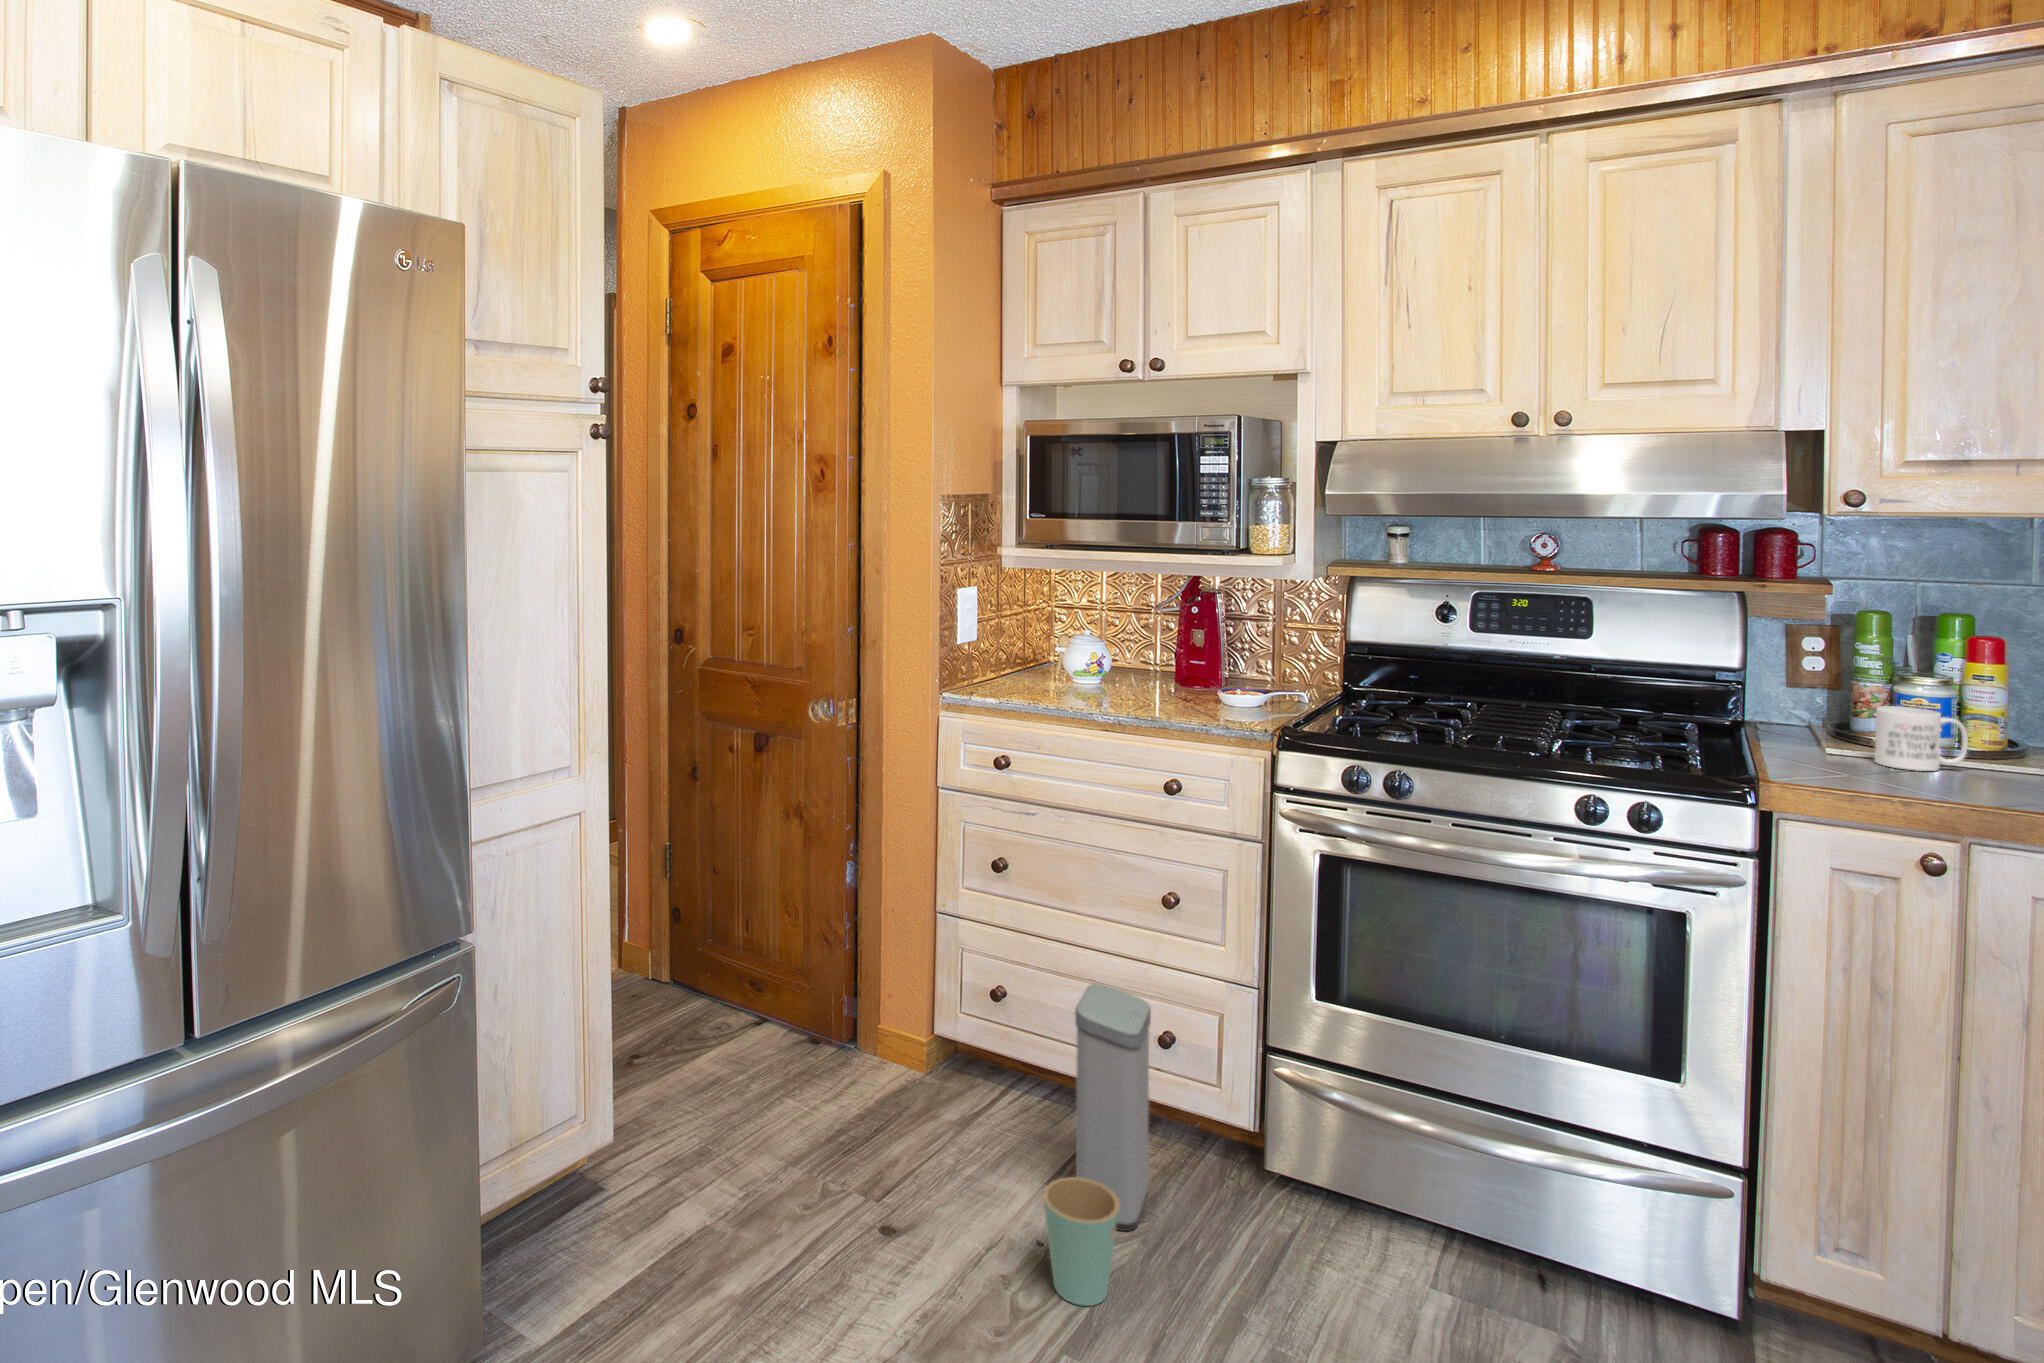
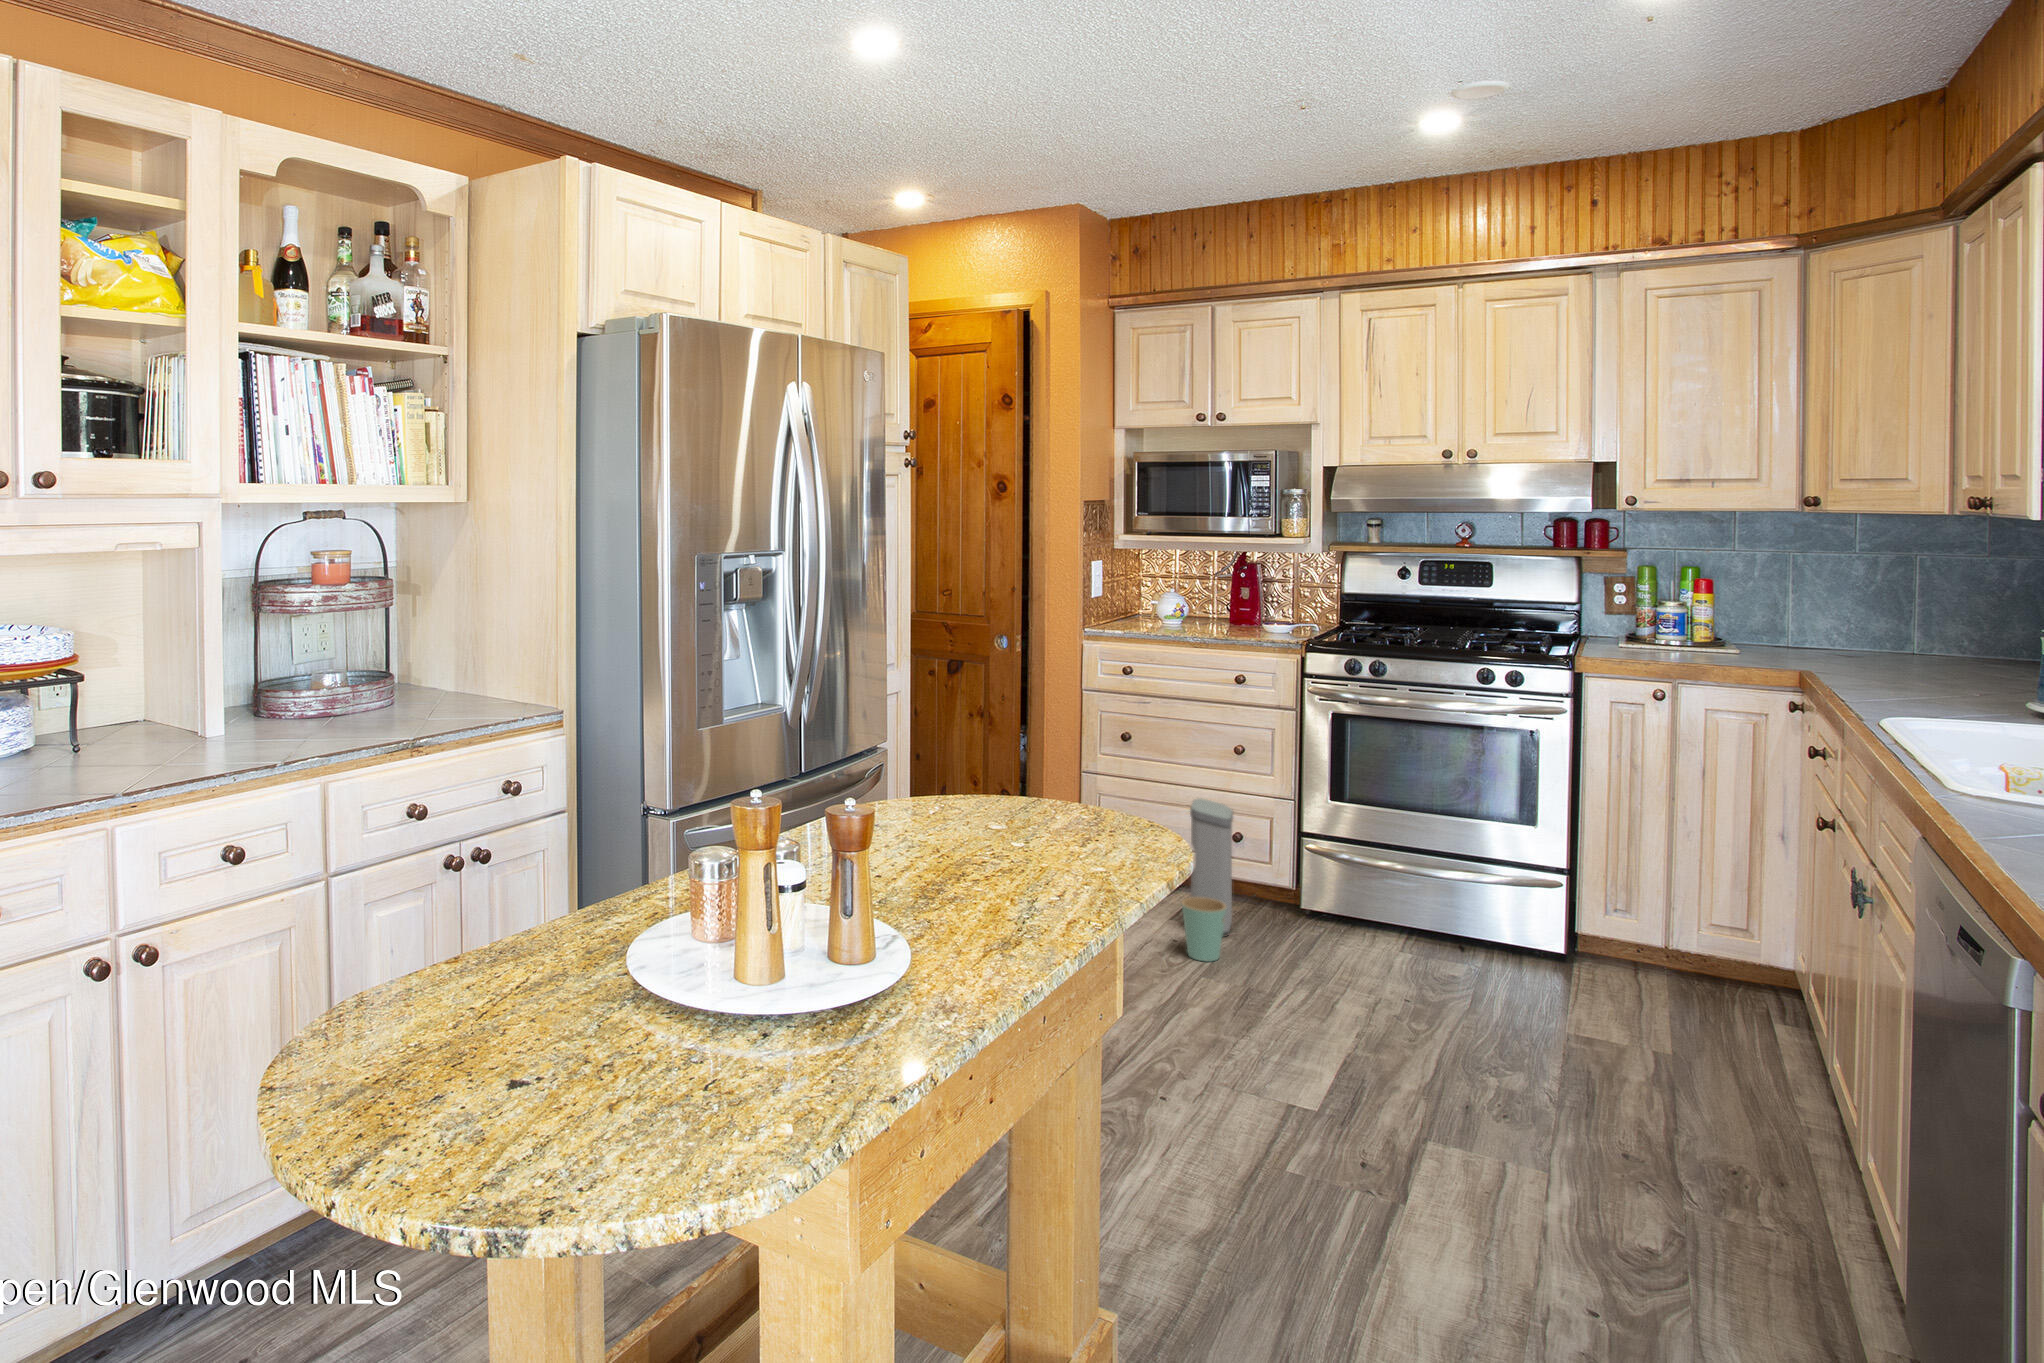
mug: present [1874,706,1968,771] -> none [1639,617,1685,650]

